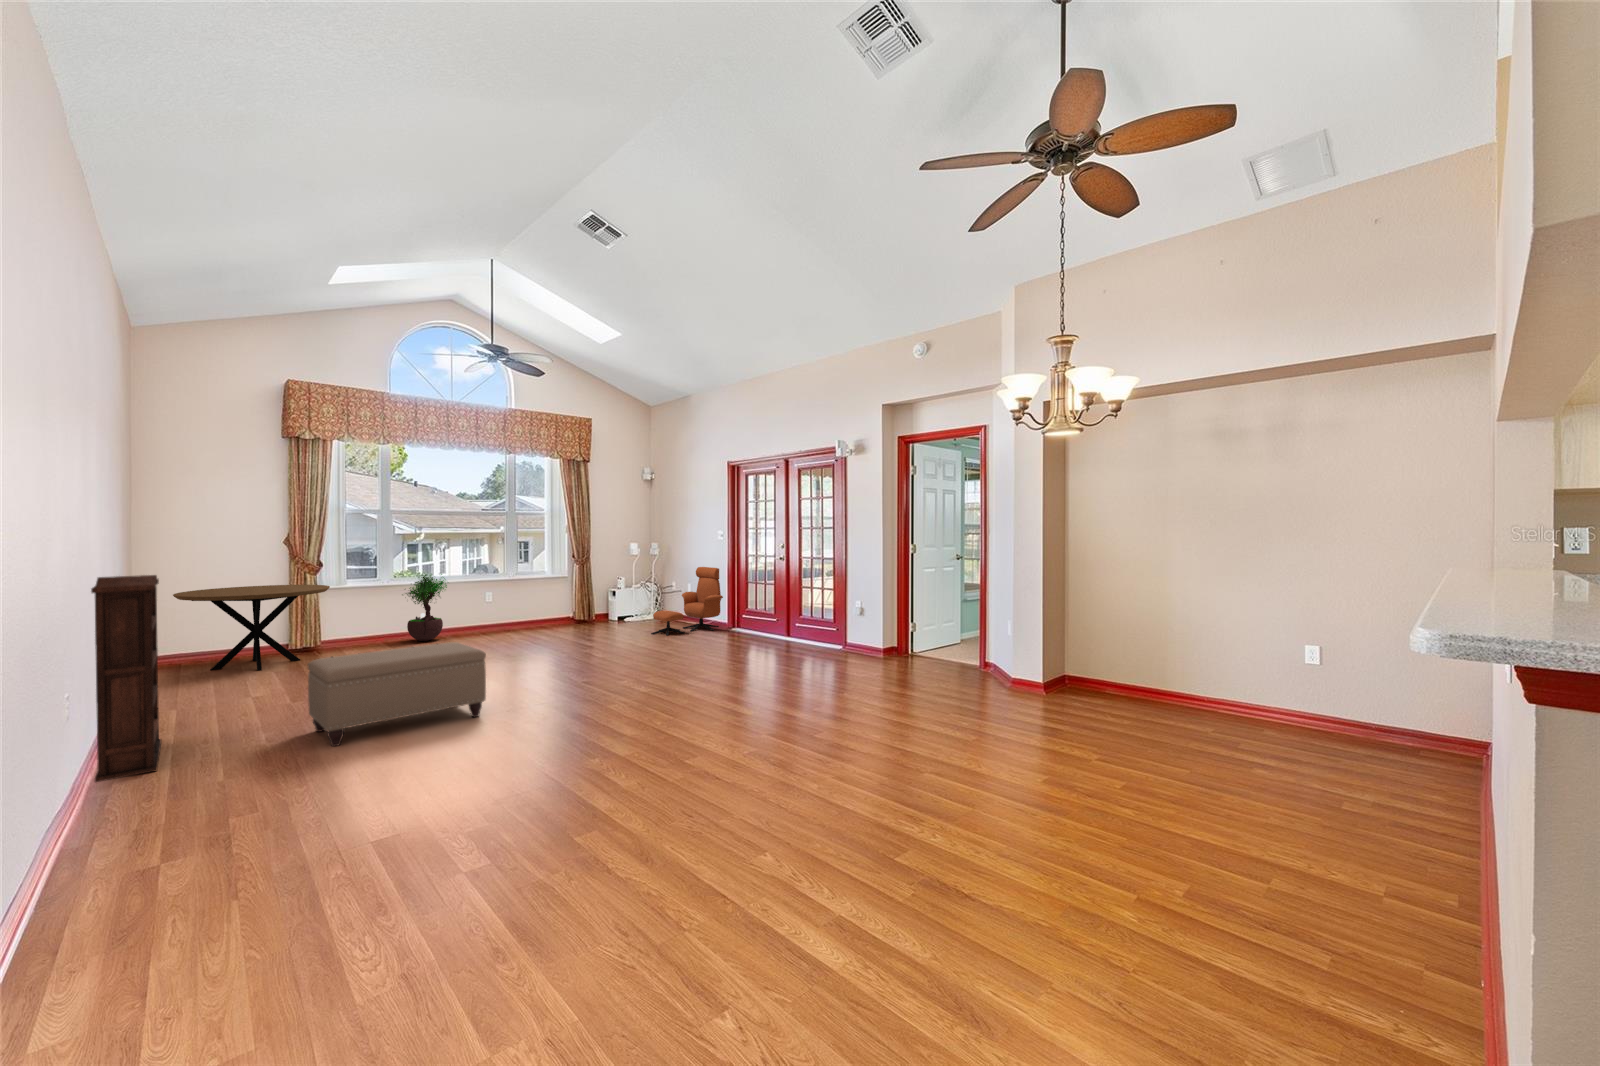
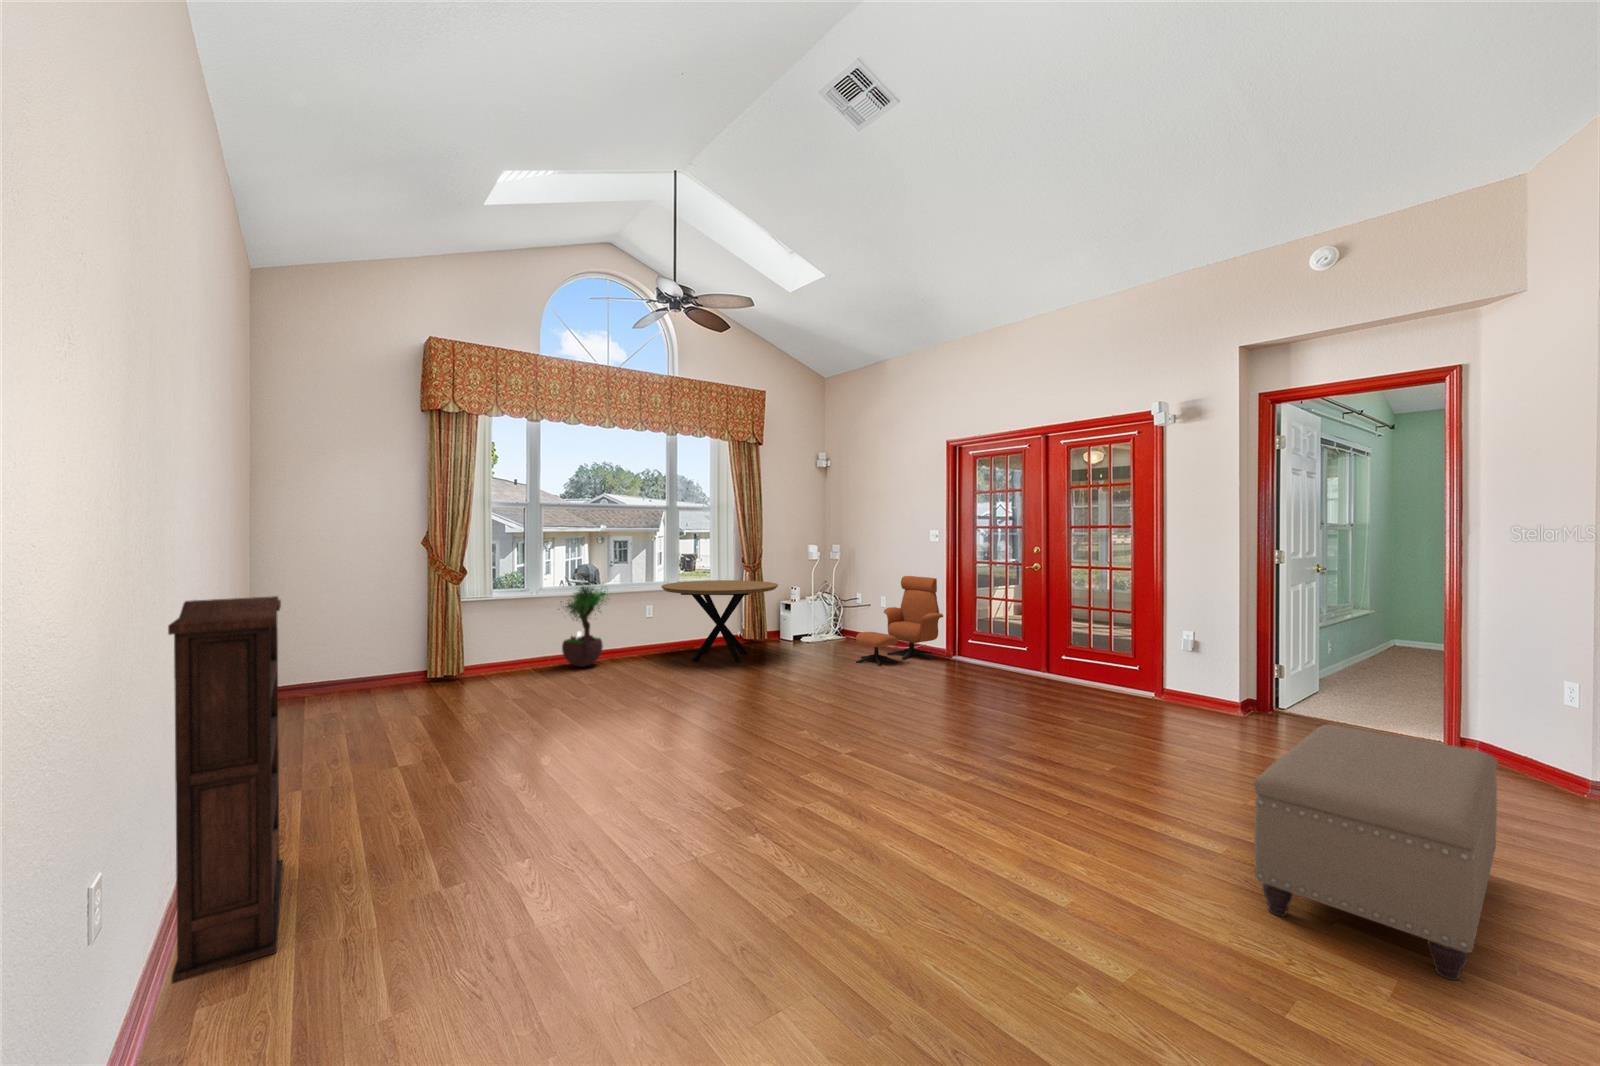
dining table: present [173,585,330,671] -> present [661,580,778,662]
ottoman: present [308,642,486,746] -> present [1254,724,1498,980]

